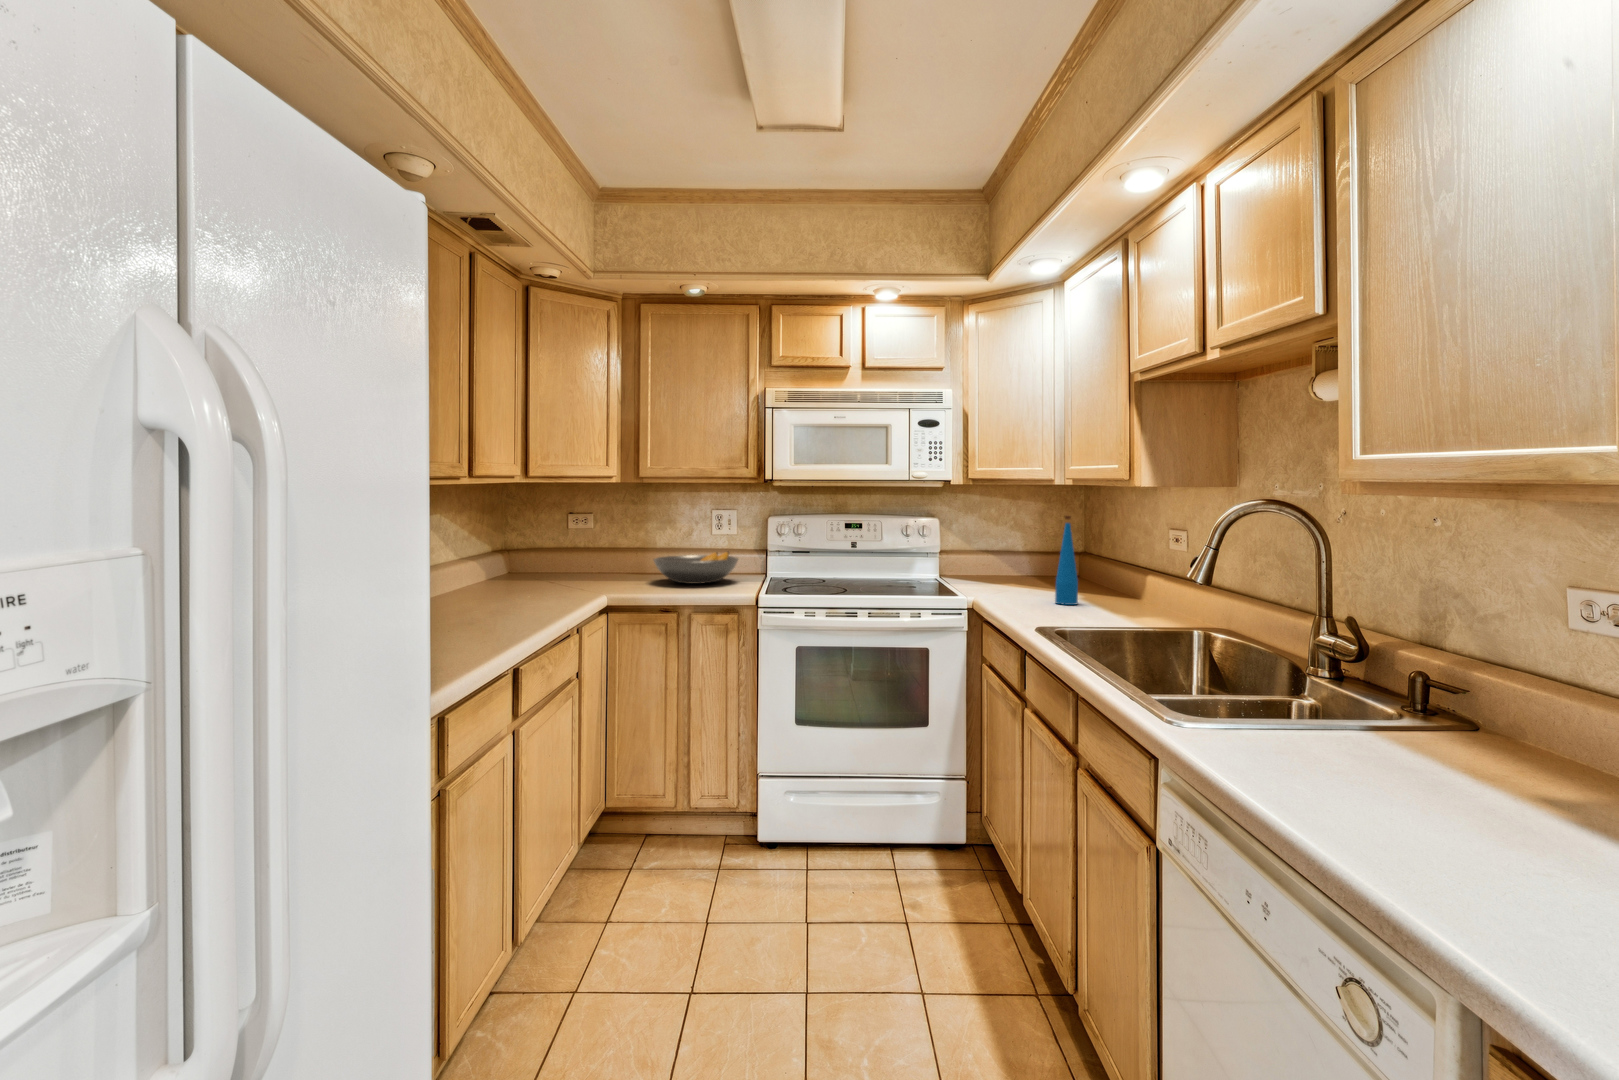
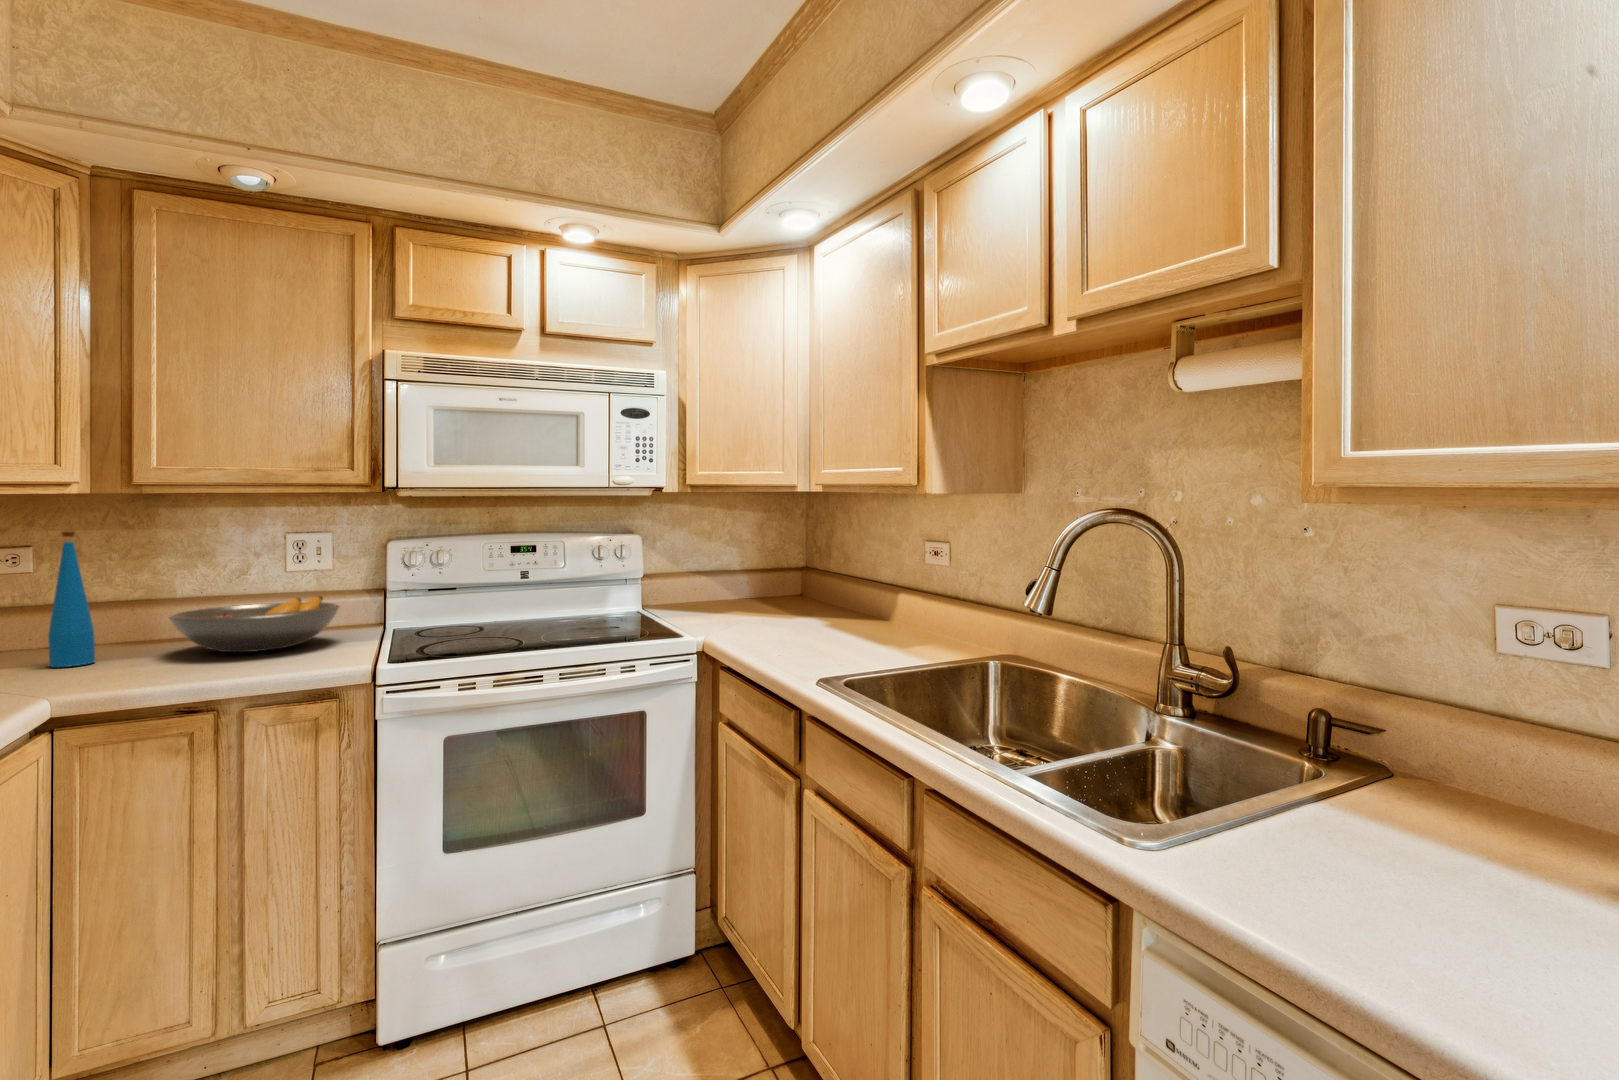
bottle: present [1055,516,1078,605] -> present [48,532,95,667]

